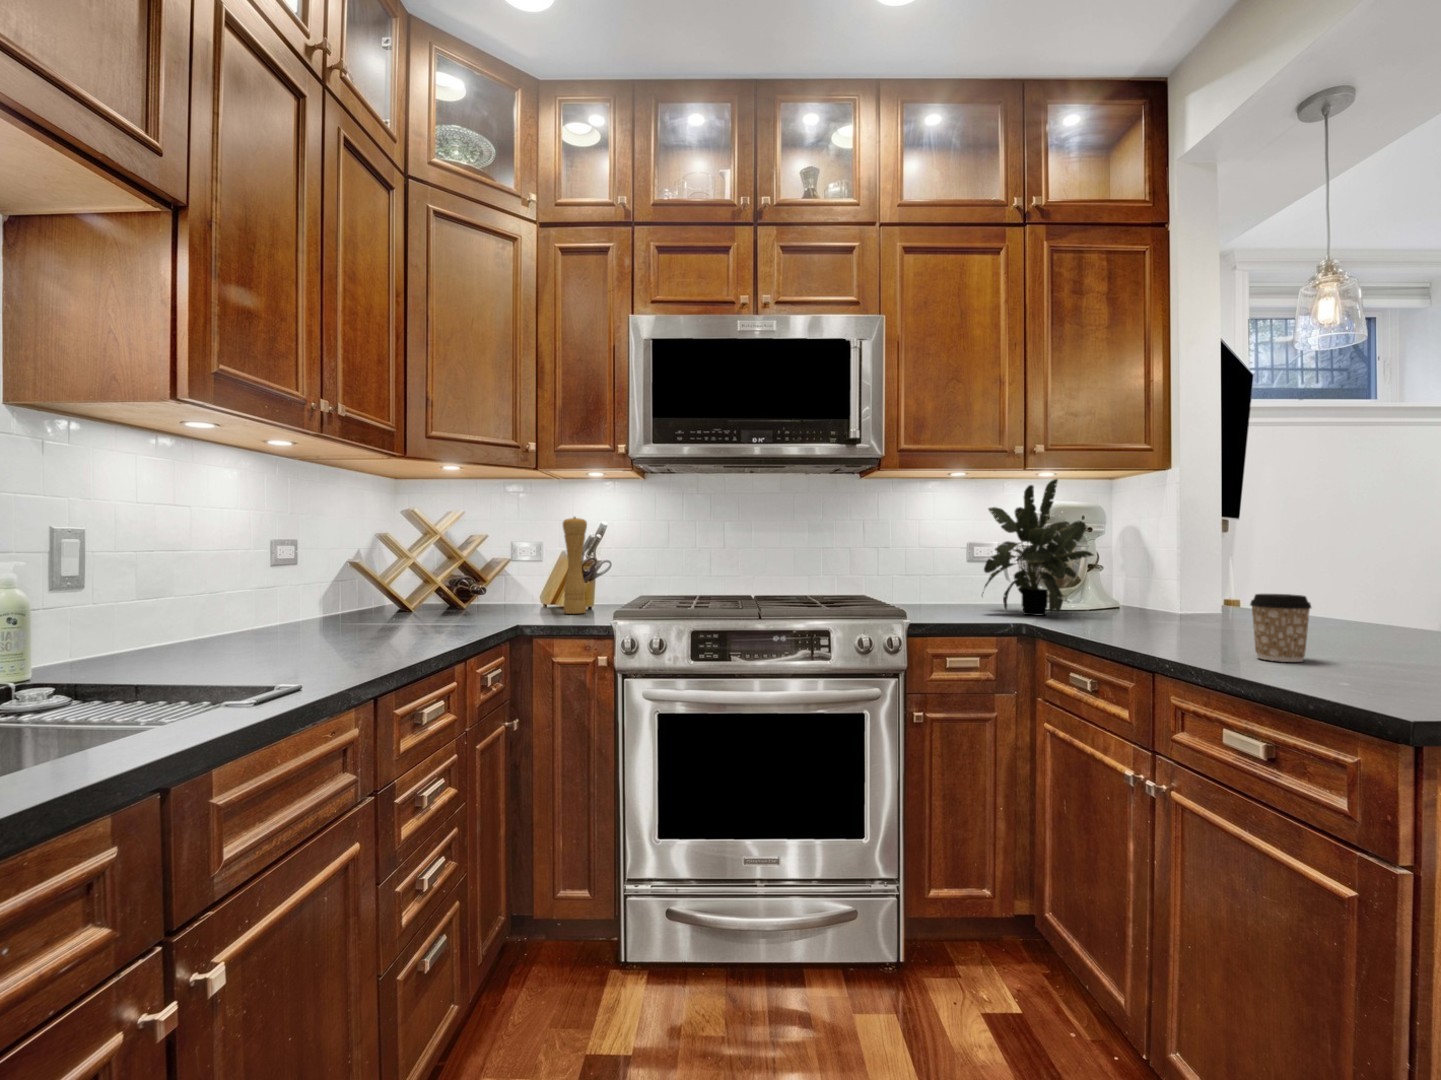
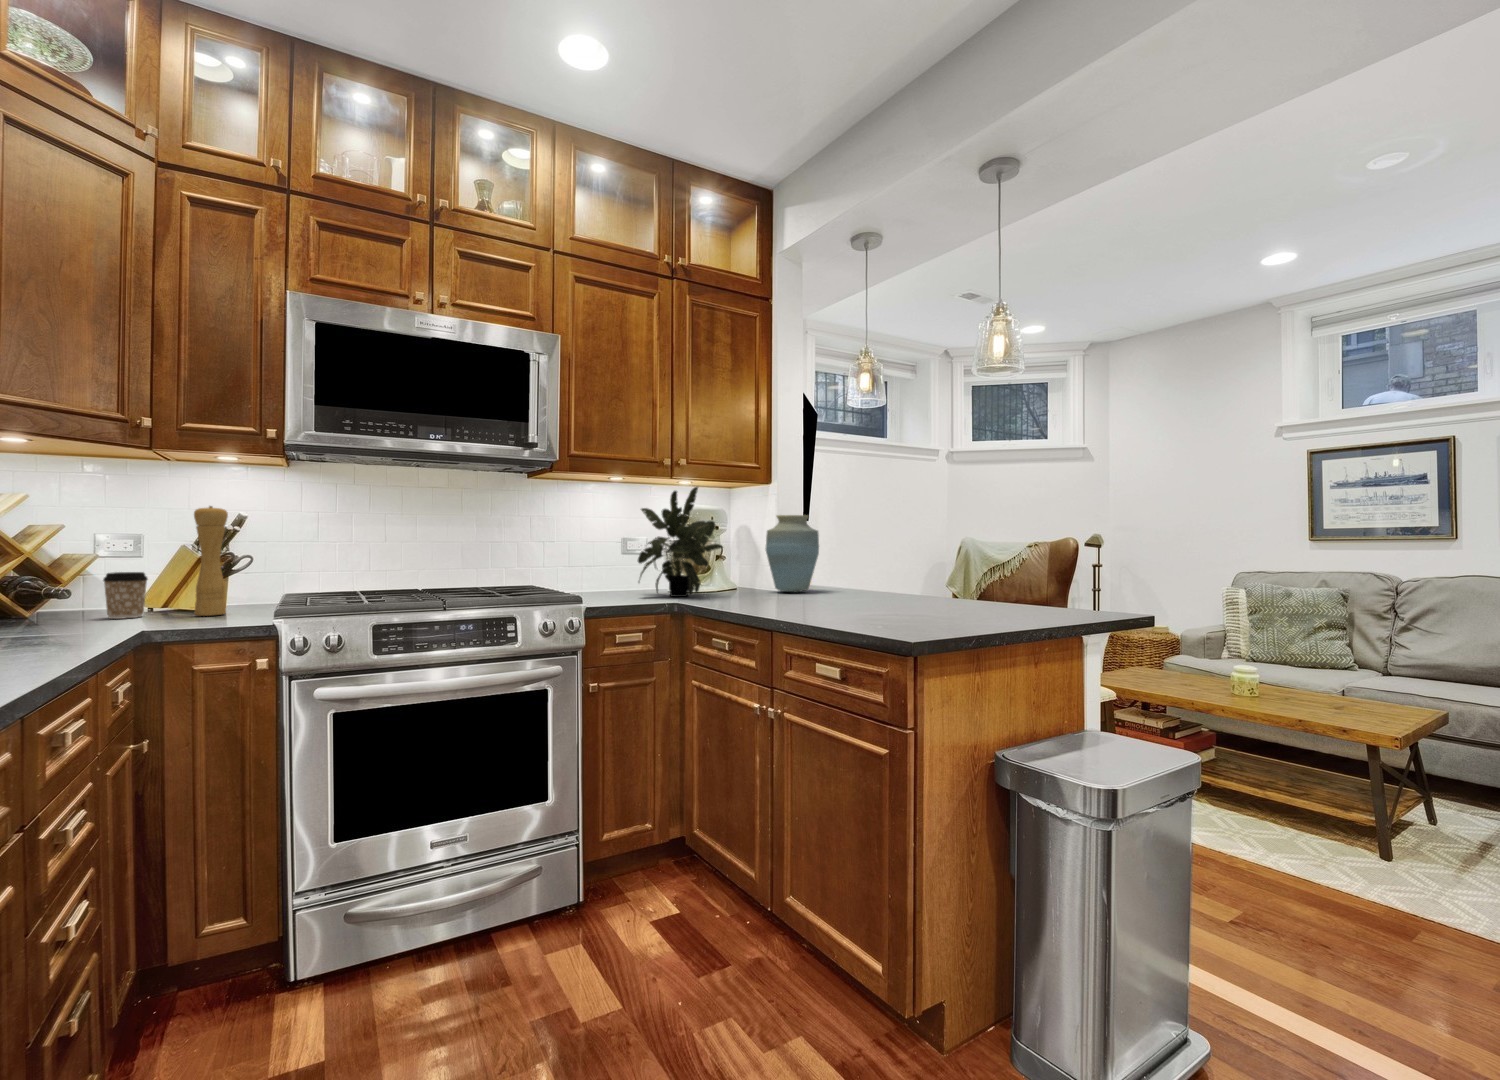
vase: none [1160,511,1247,617] -> present [765,515,819,592]
coffee cup: present [1250,594,1311,662] -> present [103,572,148,619]

